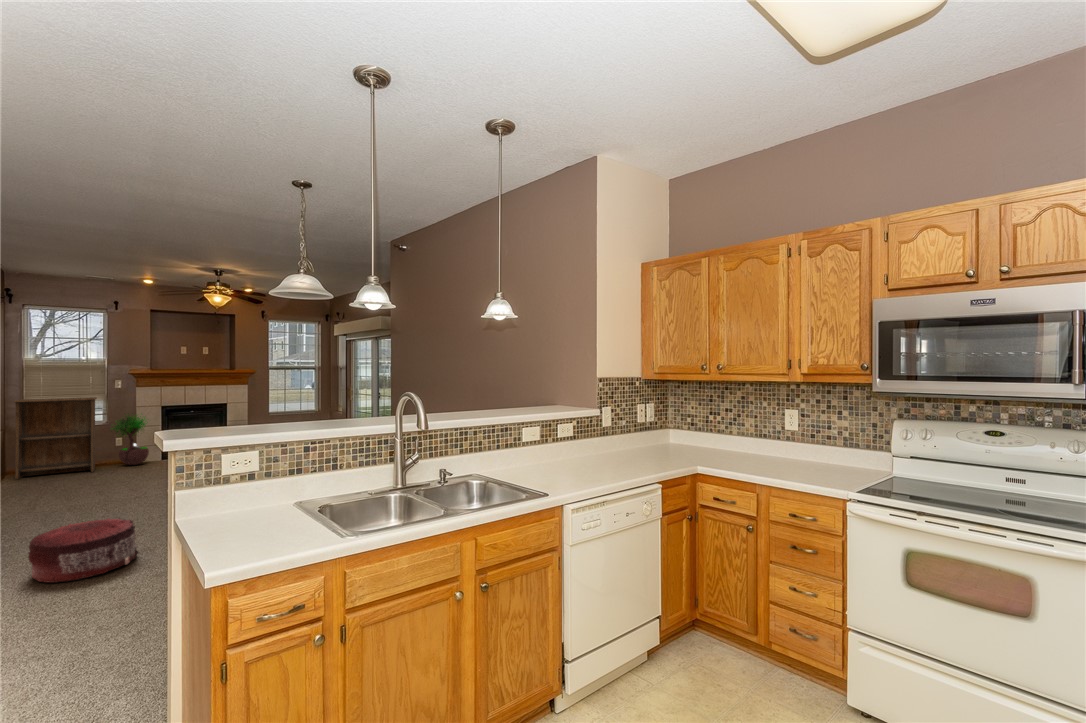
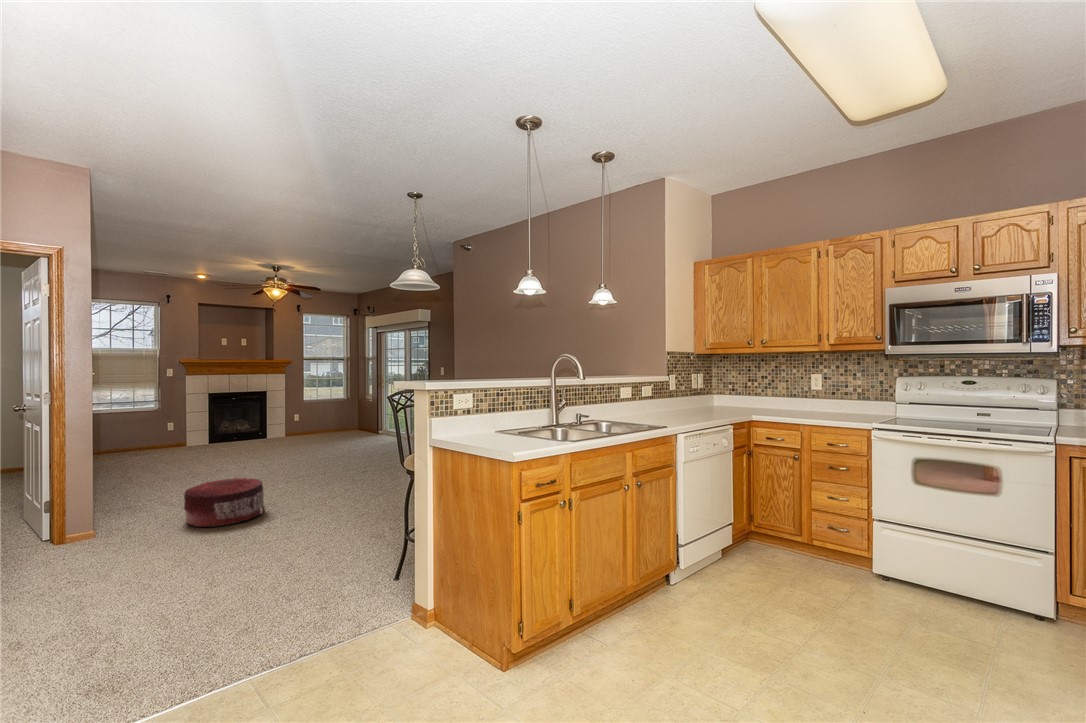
bookshelf: present [14,397,97,479] -> none [83,385,155,460]
potted tree: present [113,415,149,465] -> none [166,397,203,448]

